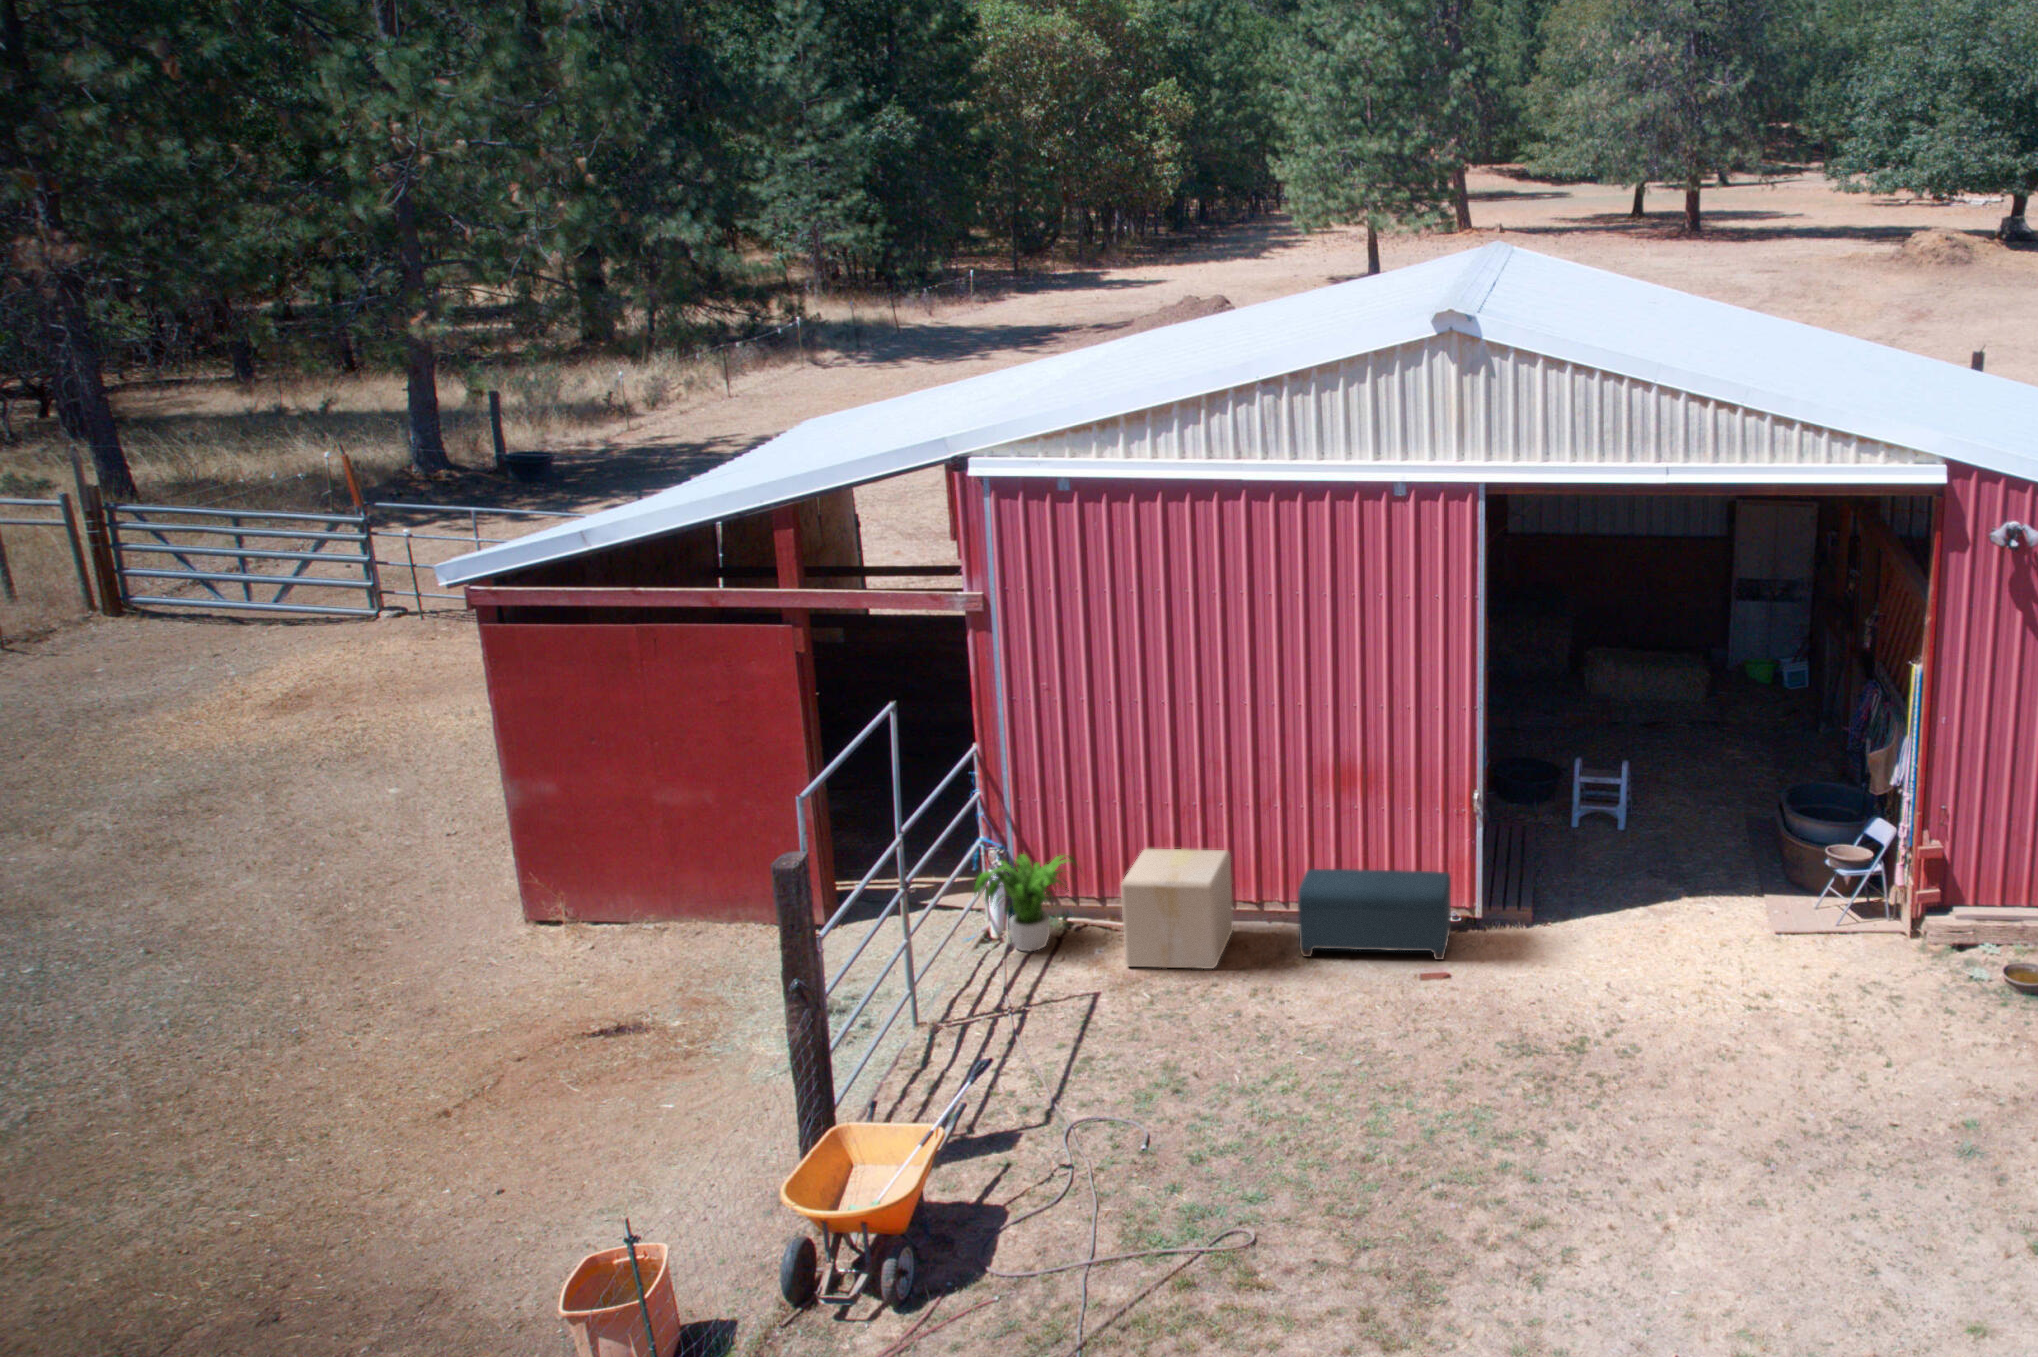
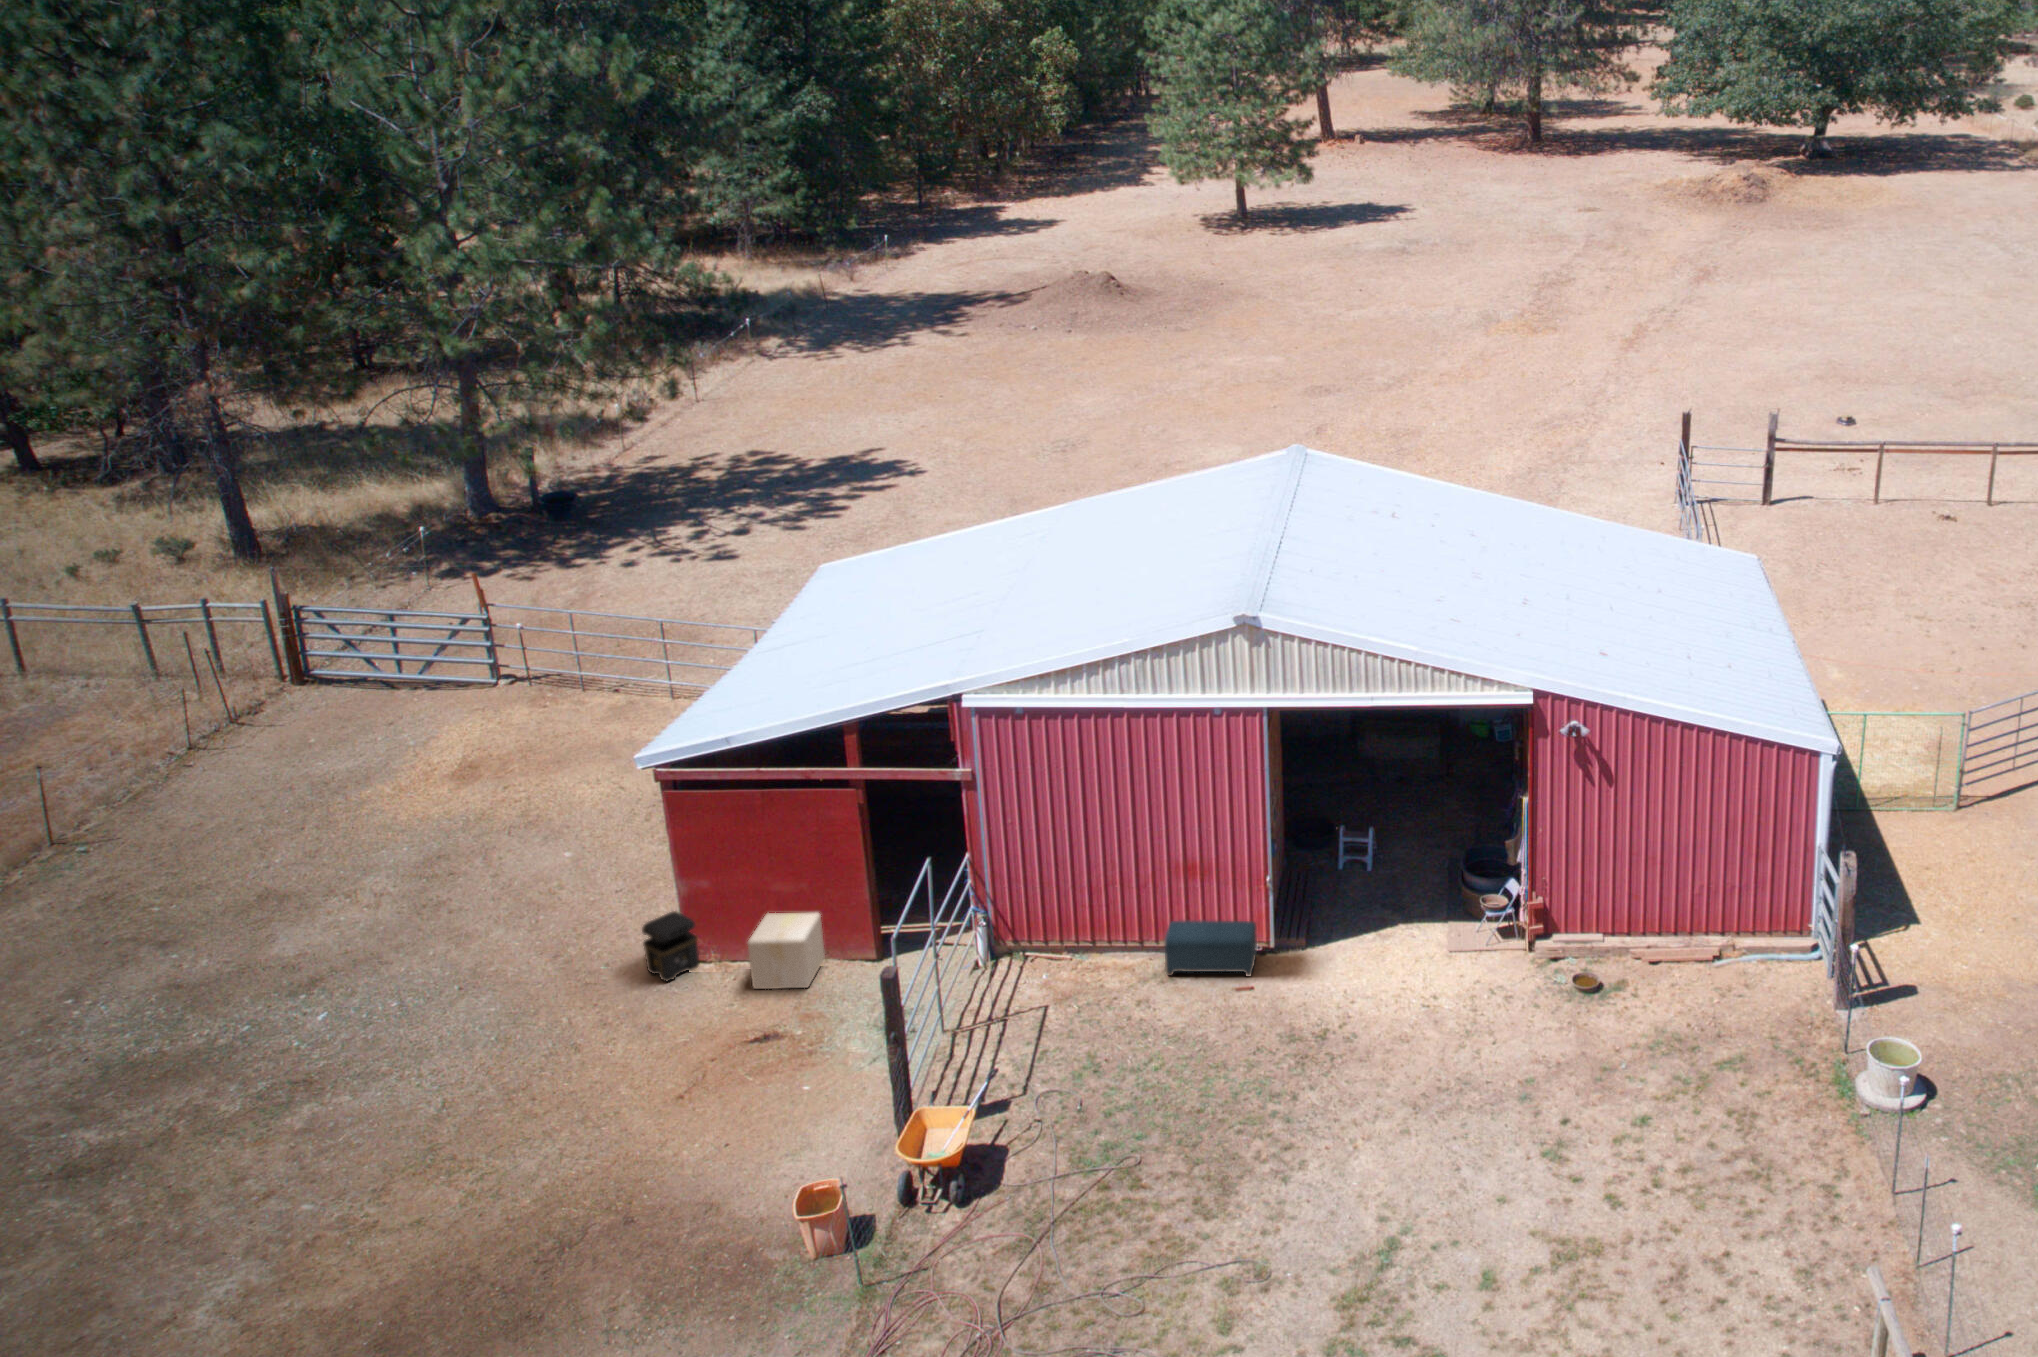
toolbox: none [447,839,546,948] -> present [642,911,700,981]
cardboard box: present [1121,849,1233,969] -> present [748,912,825,989]
potted plant: present [974,854,1076,951] -> none [970,915,1035,976]

